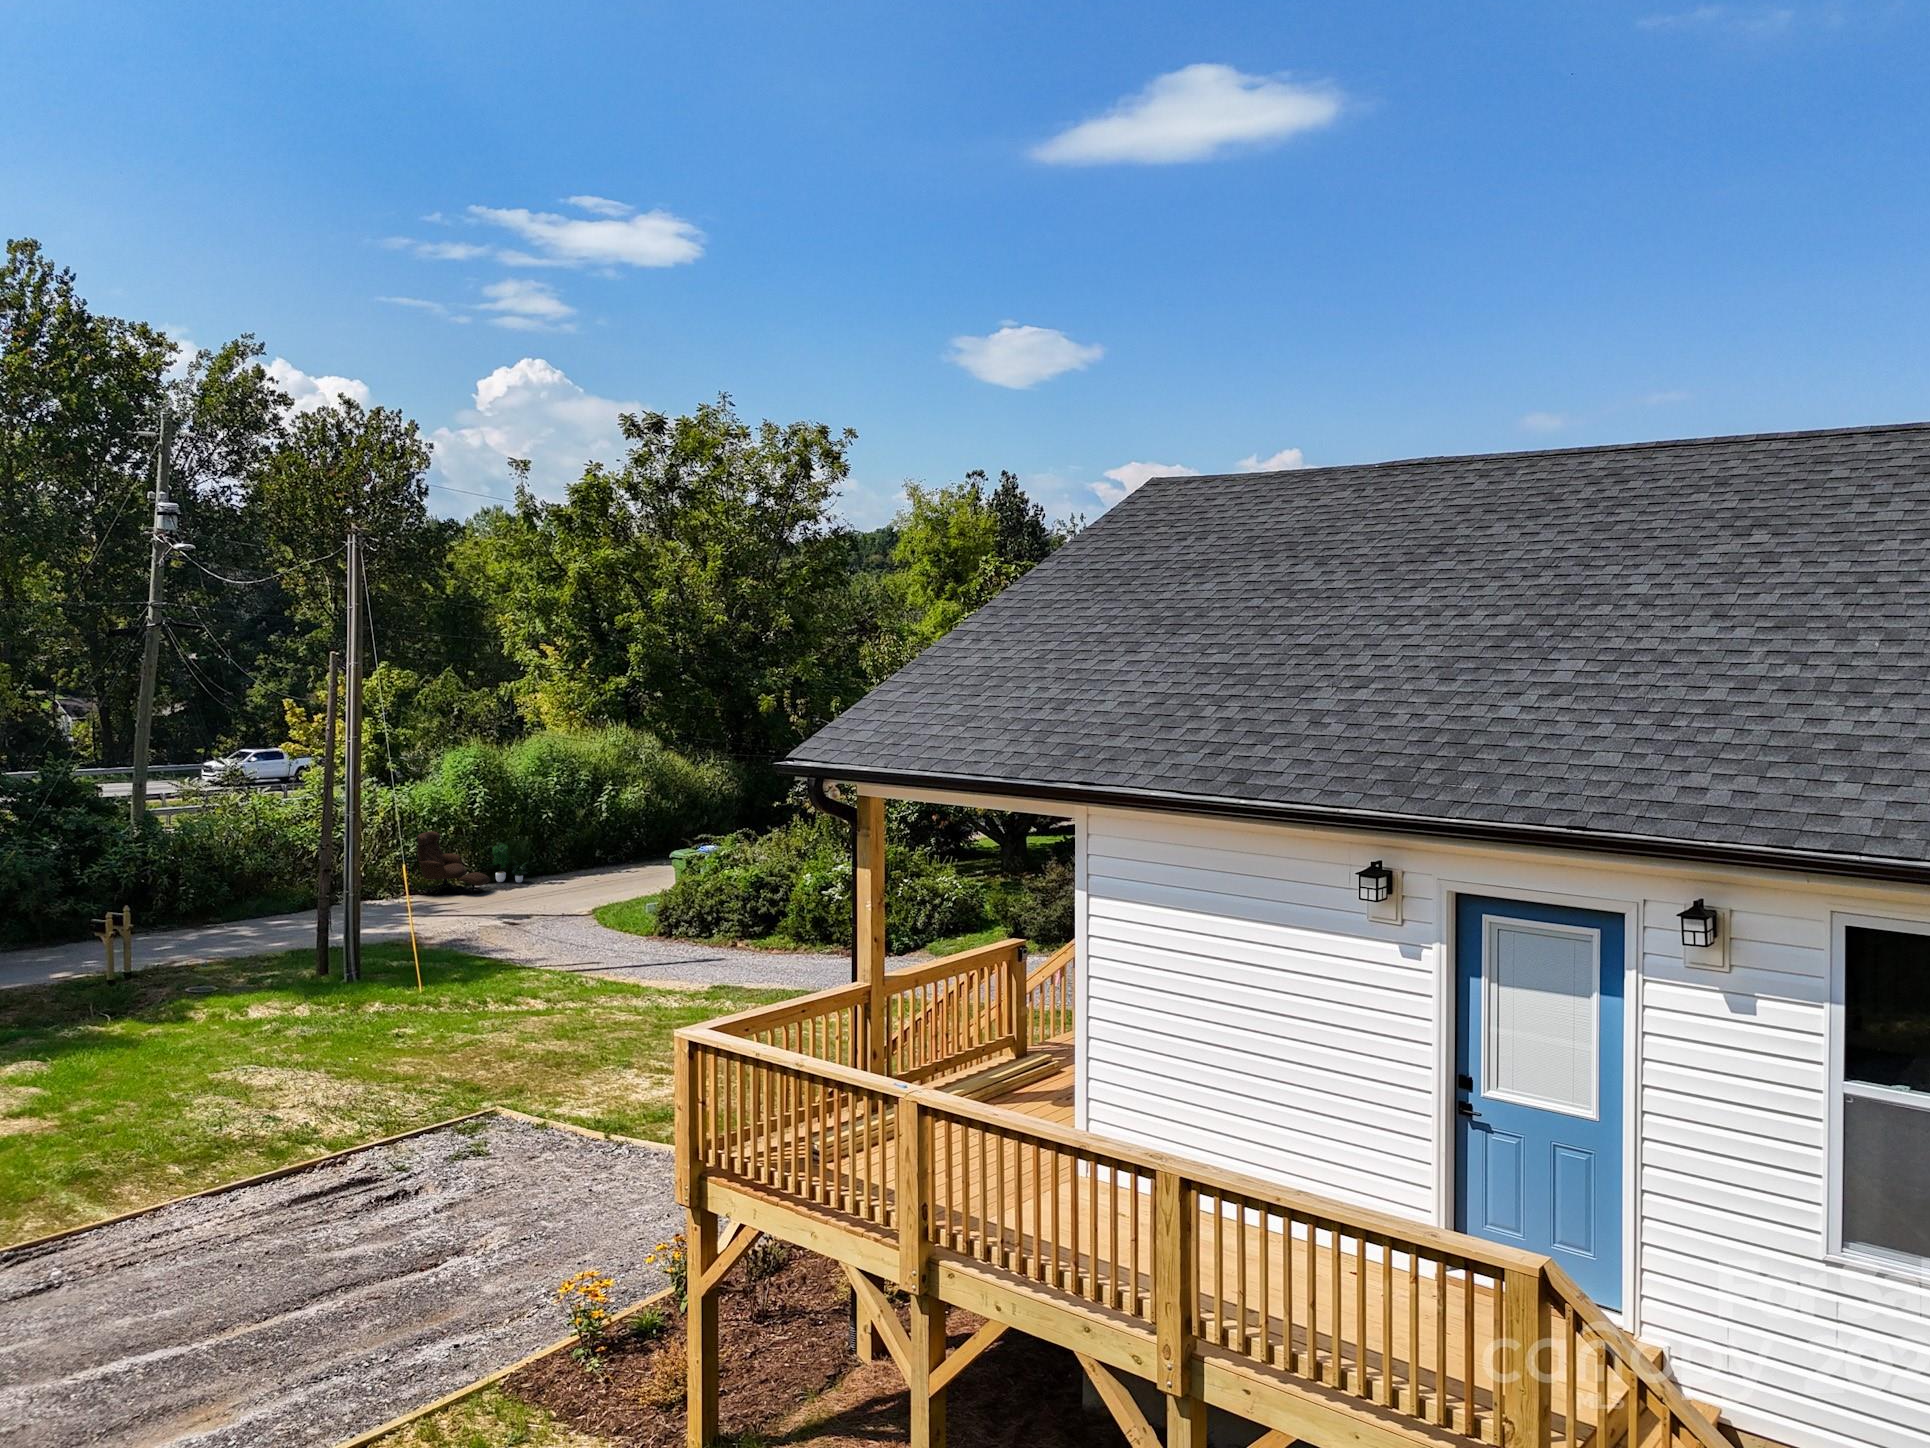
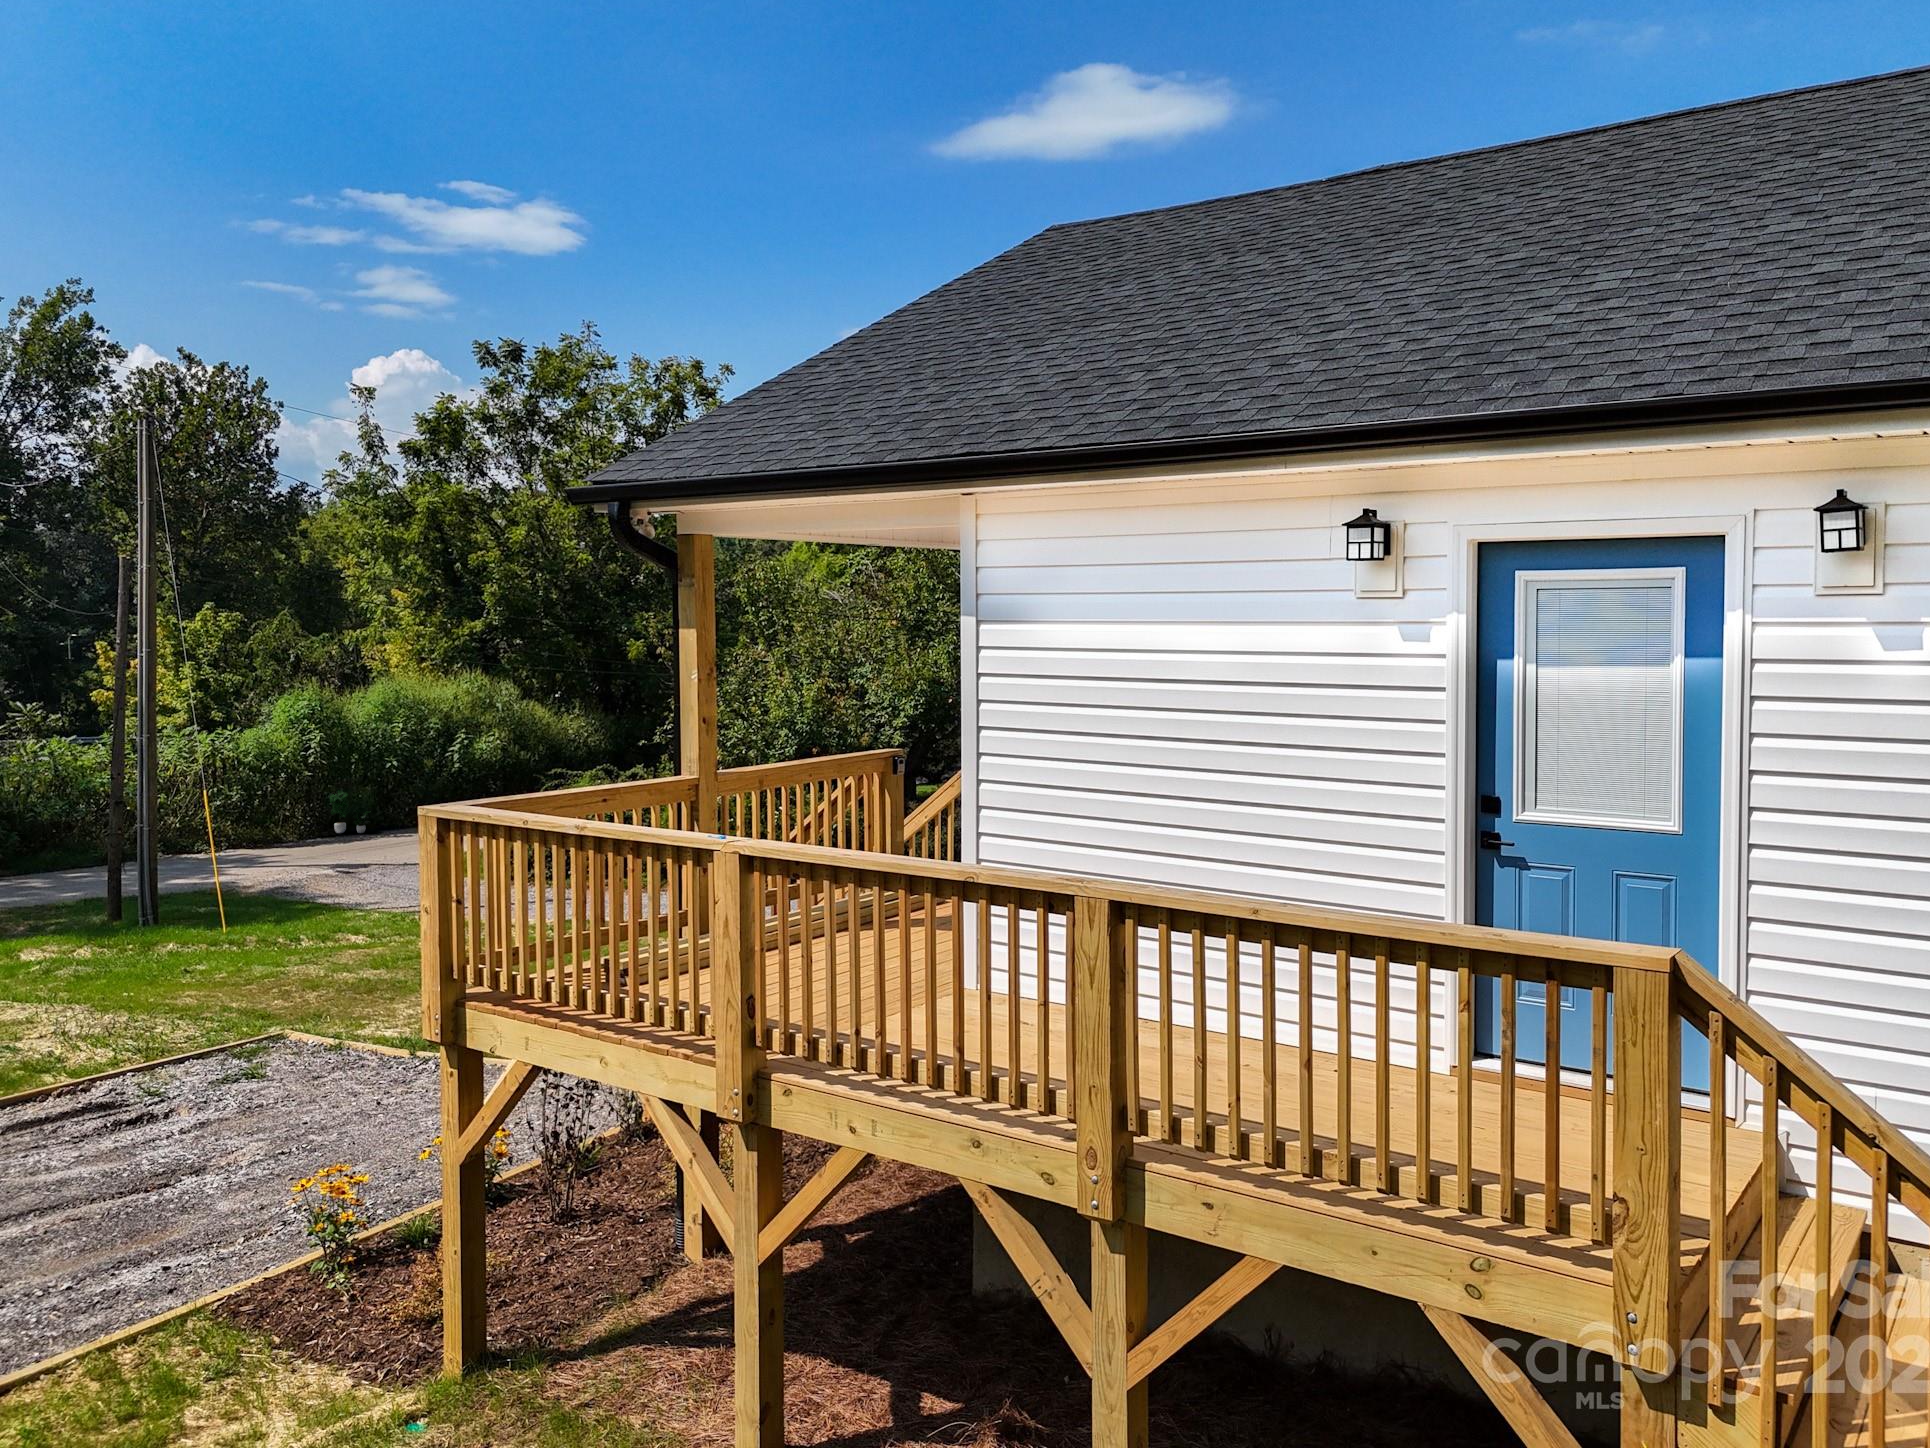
lounge chair: present [417,831,490,895] -> none [241,777,326,845]

